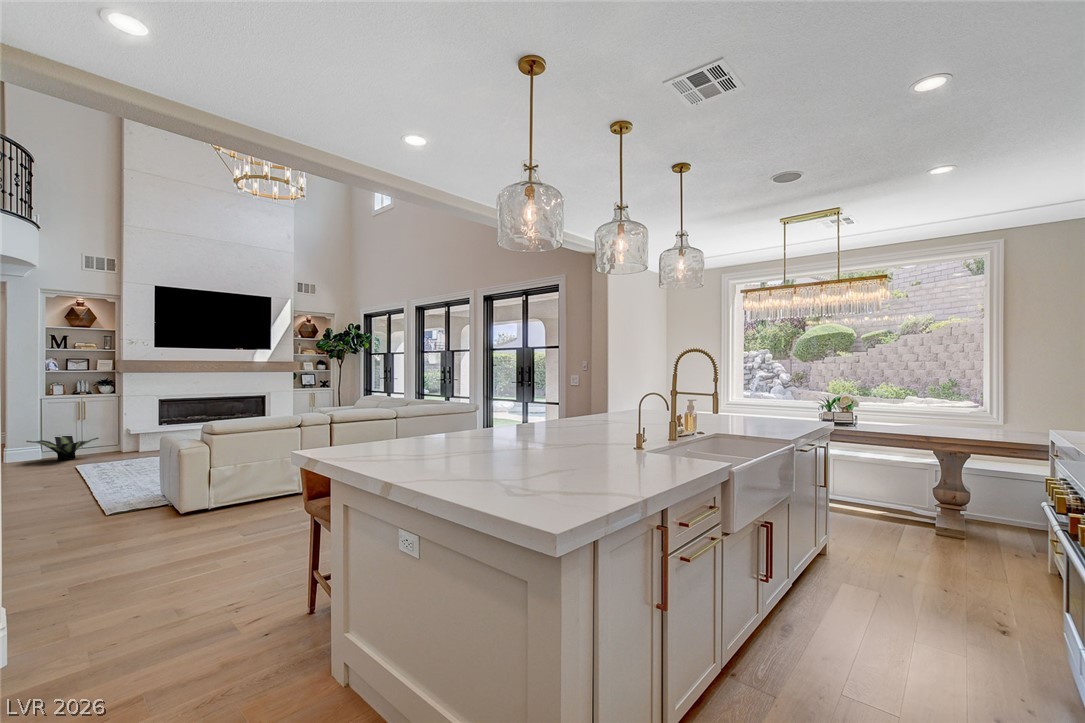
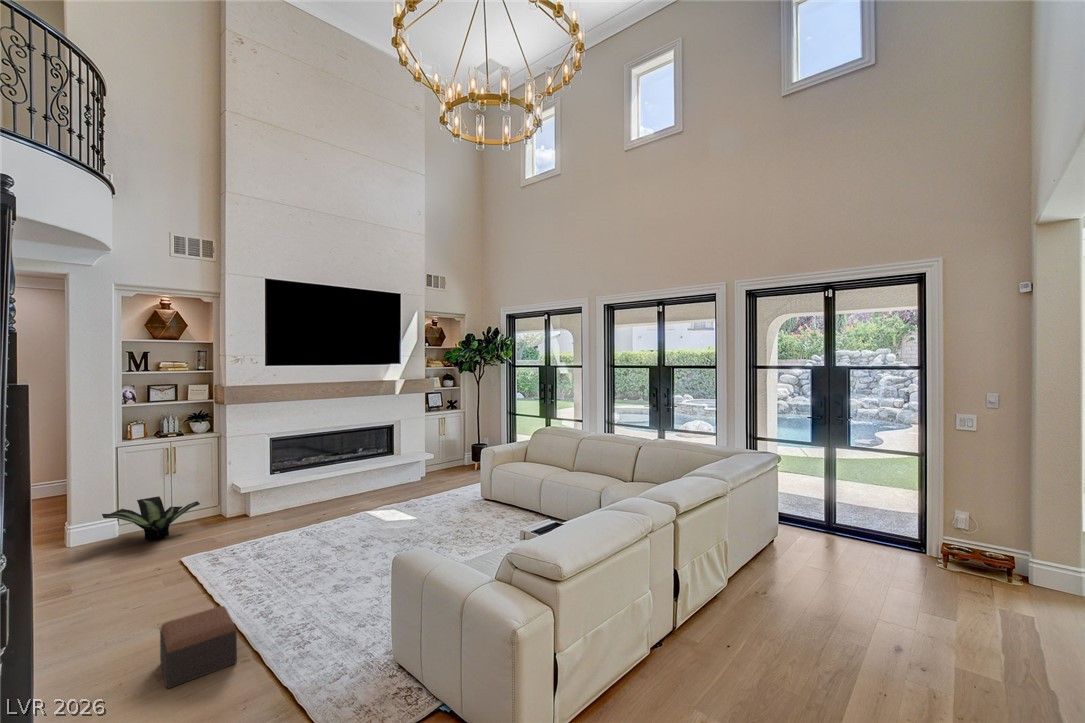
footstool: none [36,467,80,498] -> present [160,606,237,688]

